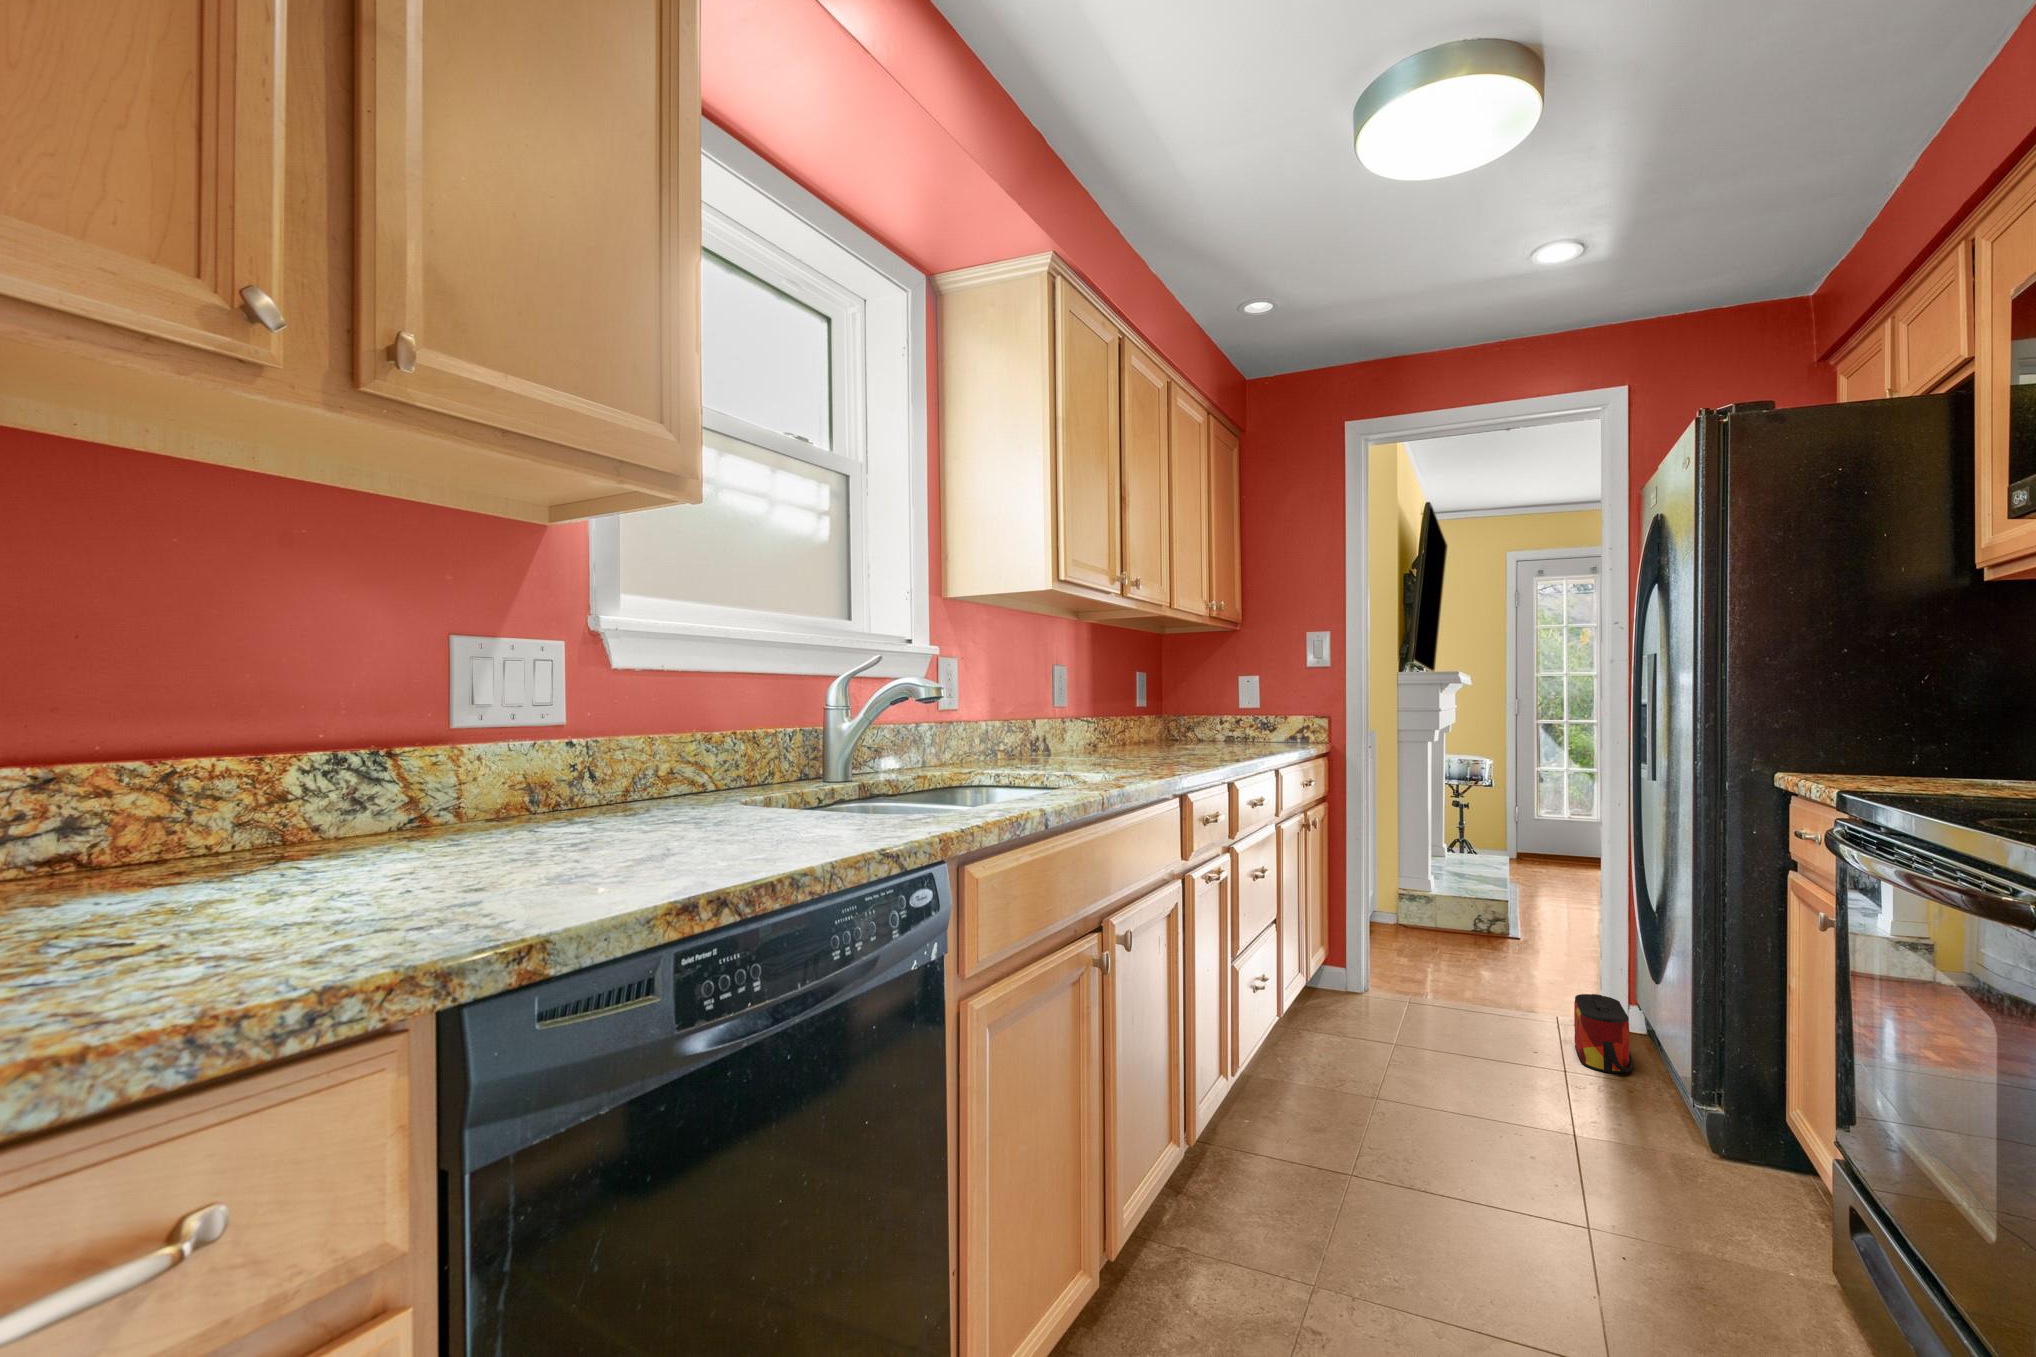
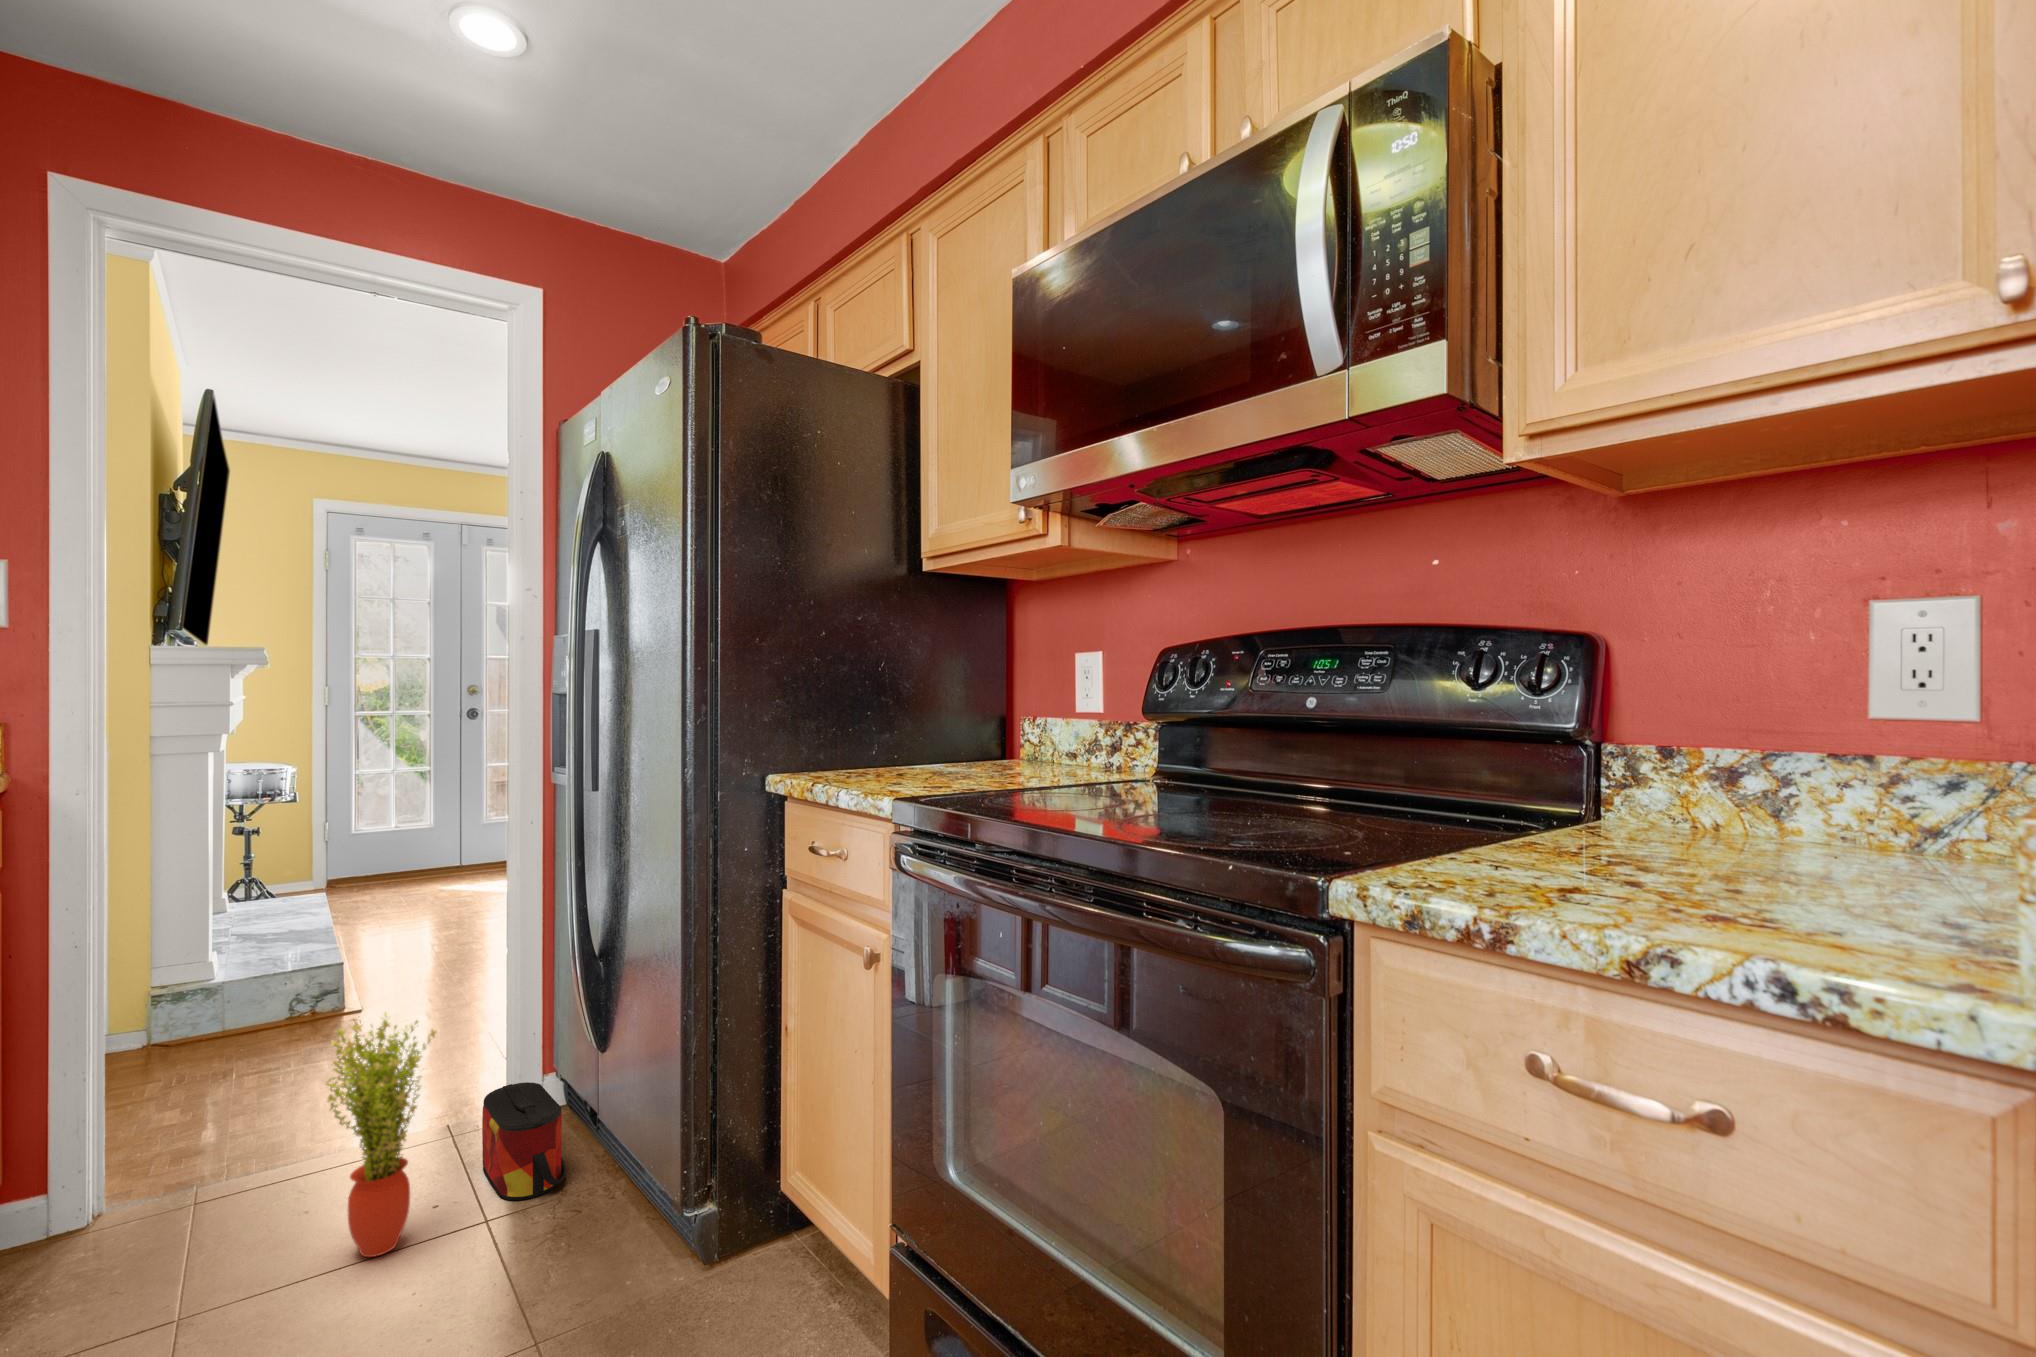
potted plant: none [1467,904,1534,1060] -> present [326,1013,436,1257]

